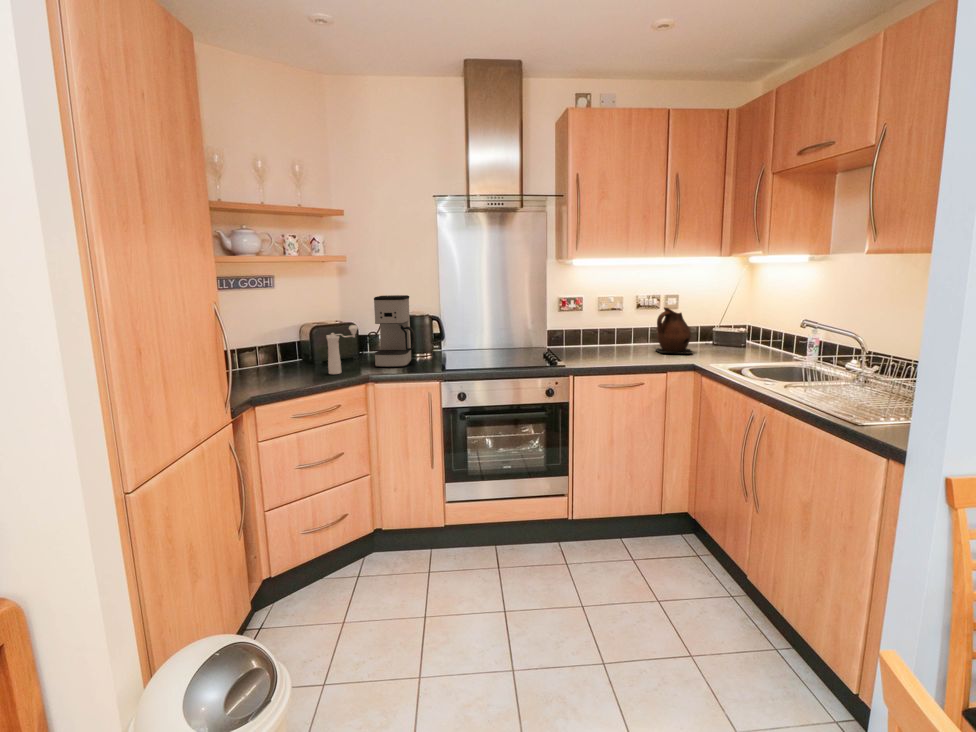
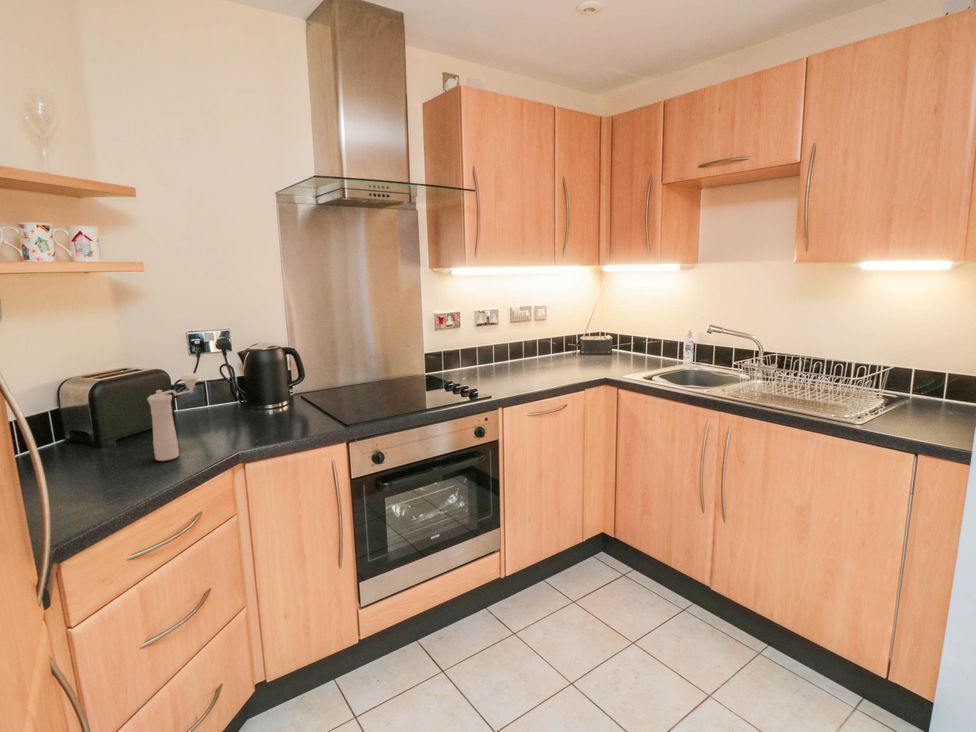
coffee maker: present [374,295,415,367] -> none [213,320,283,434]
ceramic pitcher: present [656,308,692,354] -> none [540,319,585,369]

